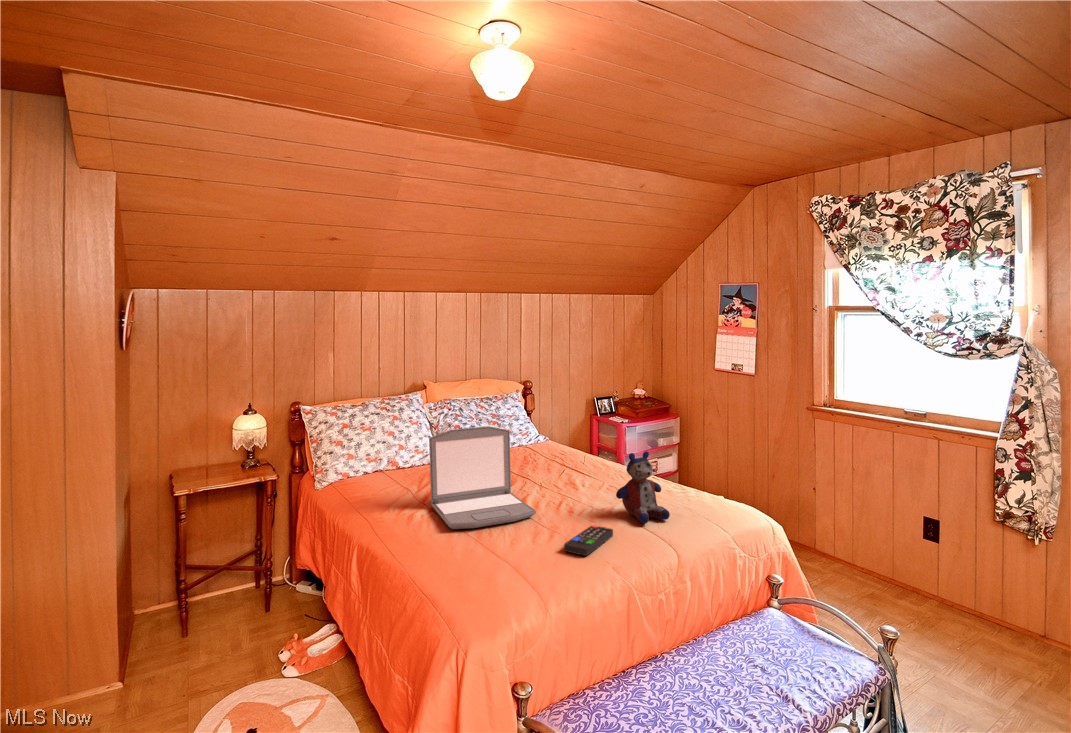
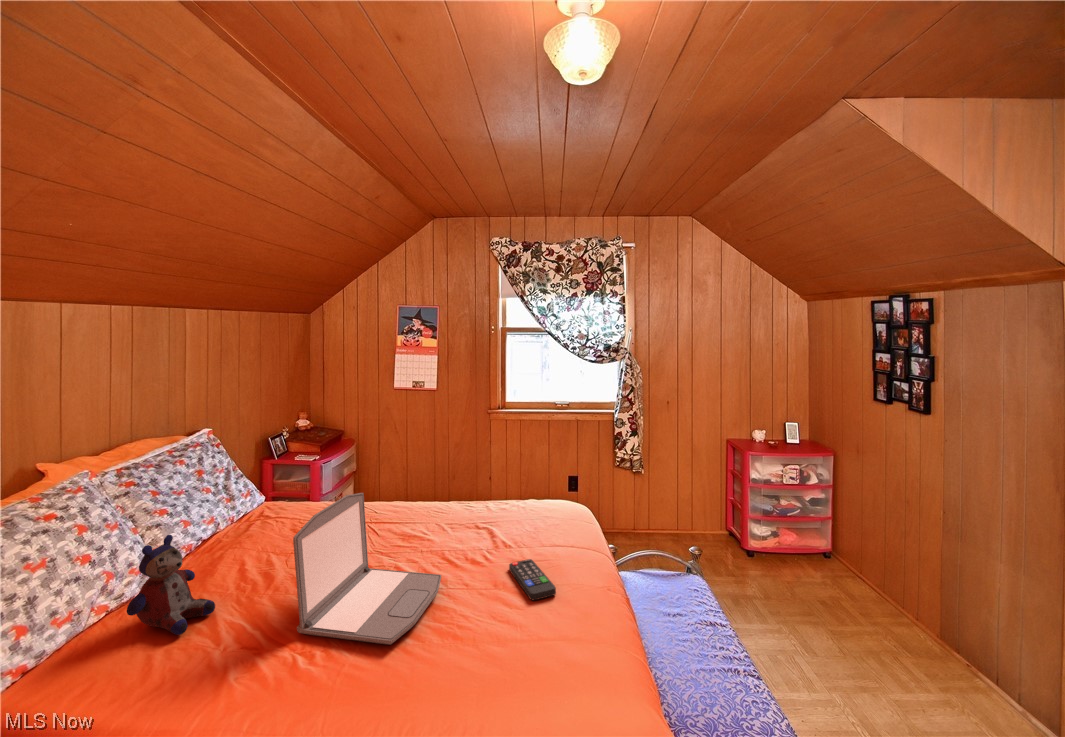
stuffed bear: present [616,451,670,524] -> present [127,535,215,635]

